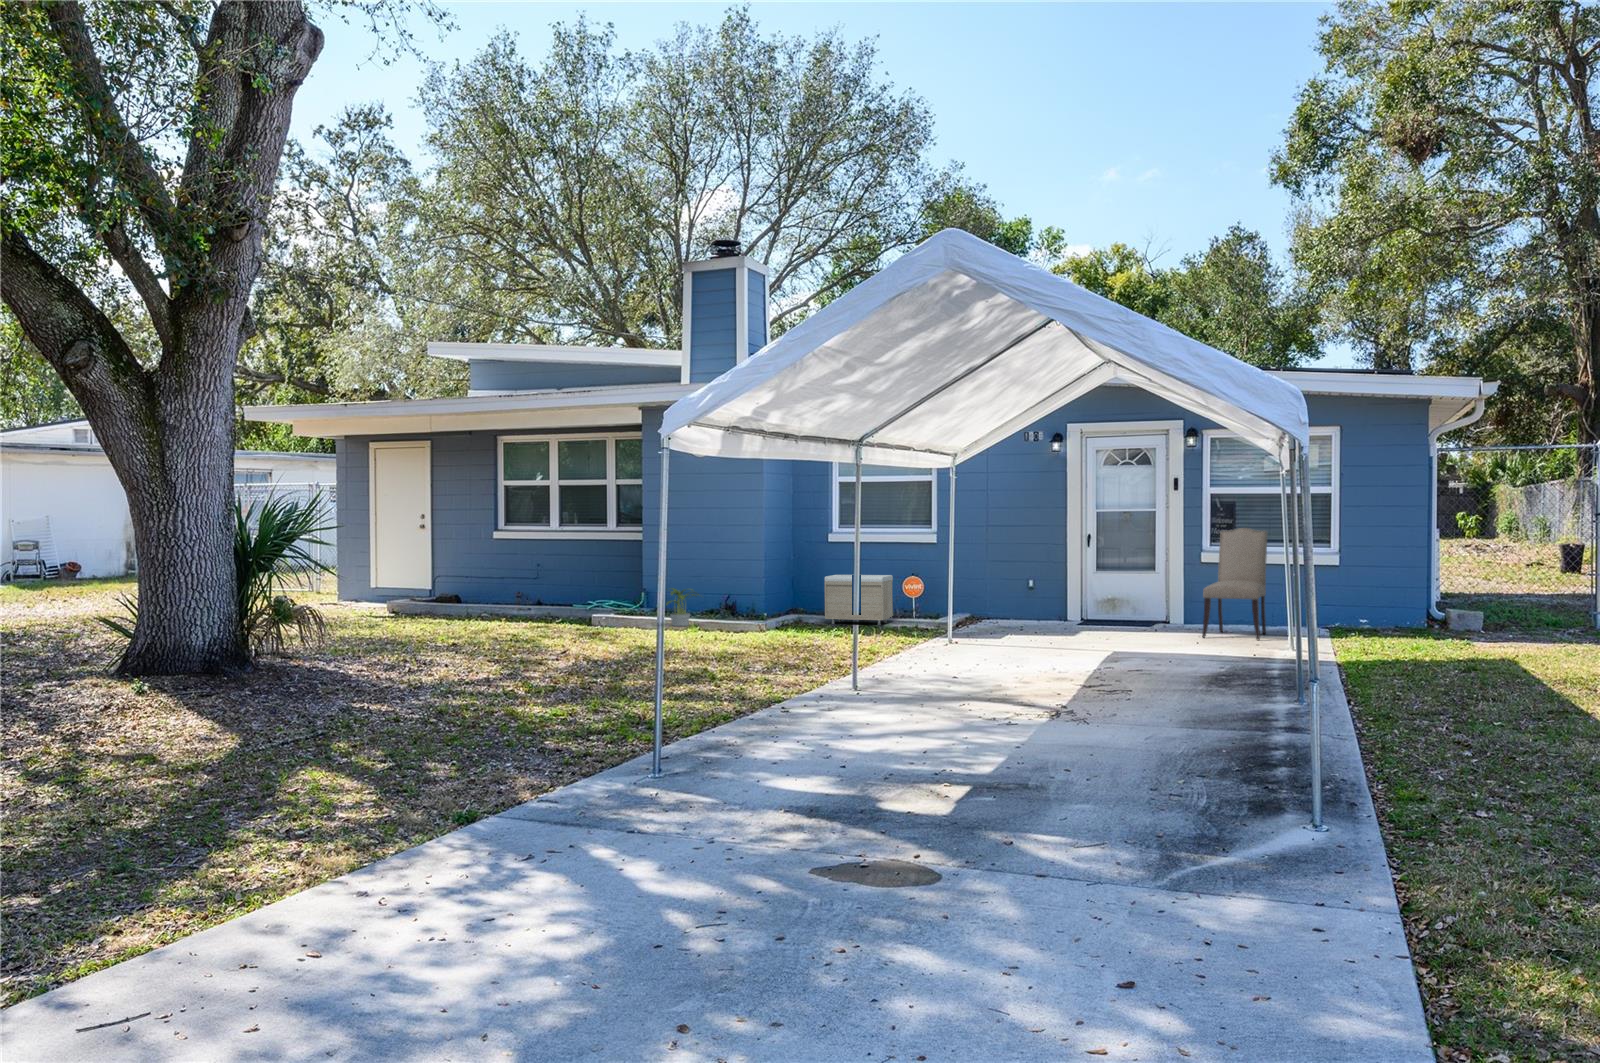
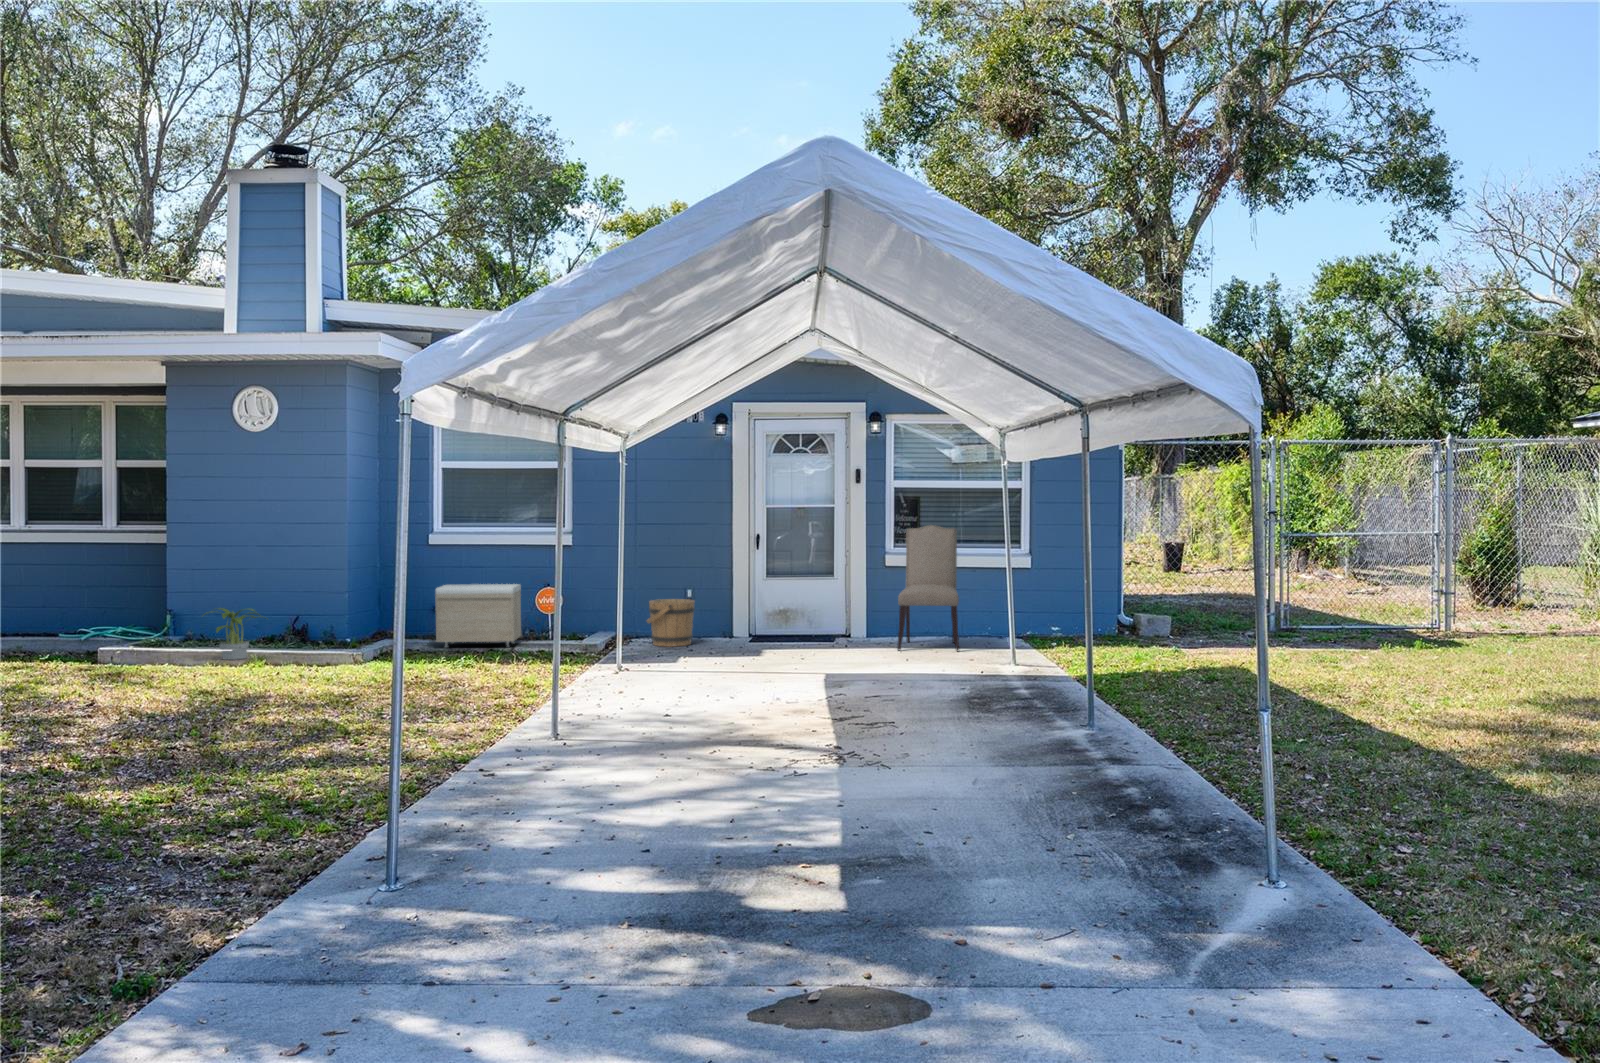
bucket: none [989,590,1031,629] -> present [647,599,695,647]

